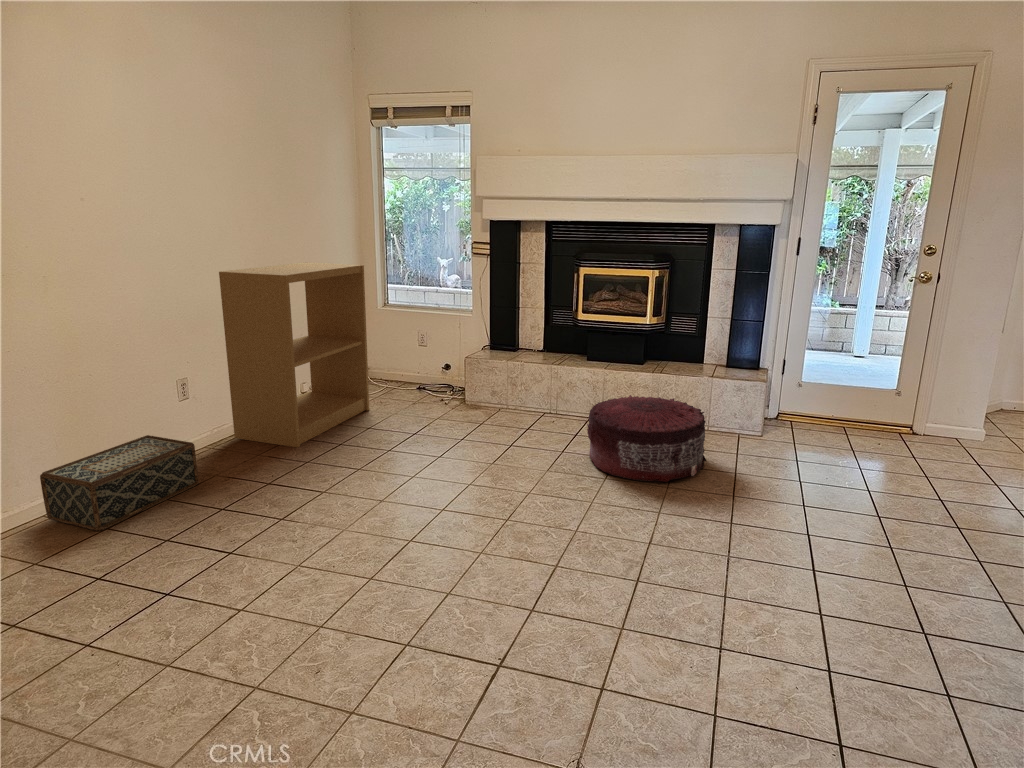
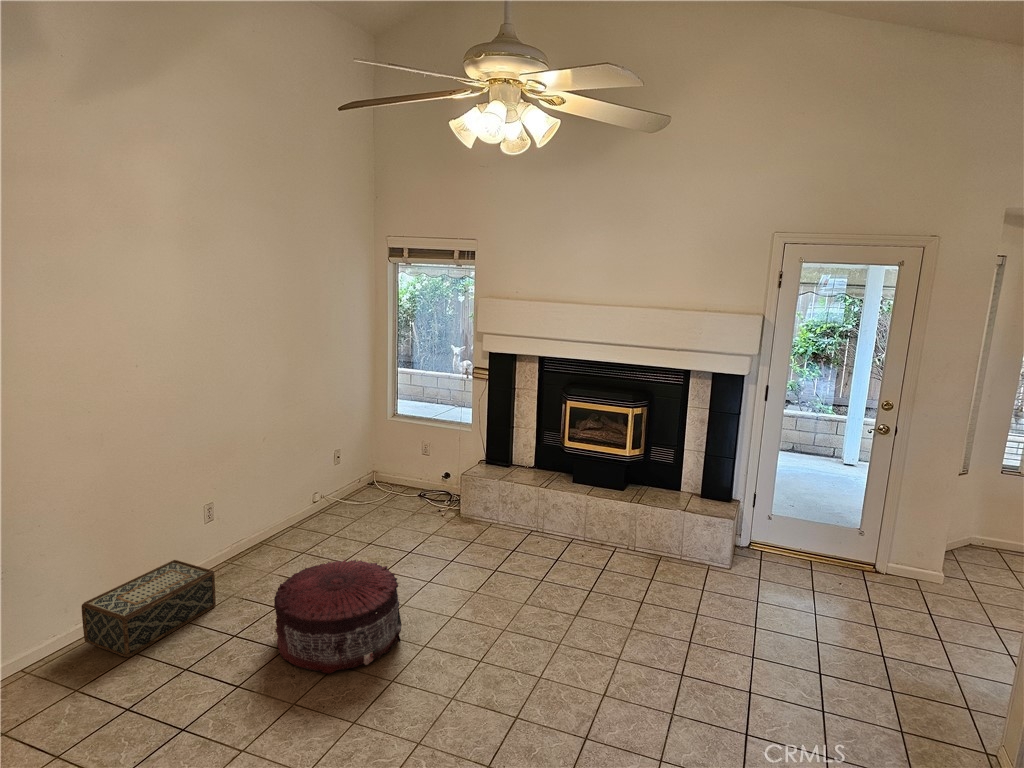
bookshelf: present [219,262,369,447] -> none [246,388,374,565]
pouf: present [587,395,706,482] -> present [274,559,402,674]

